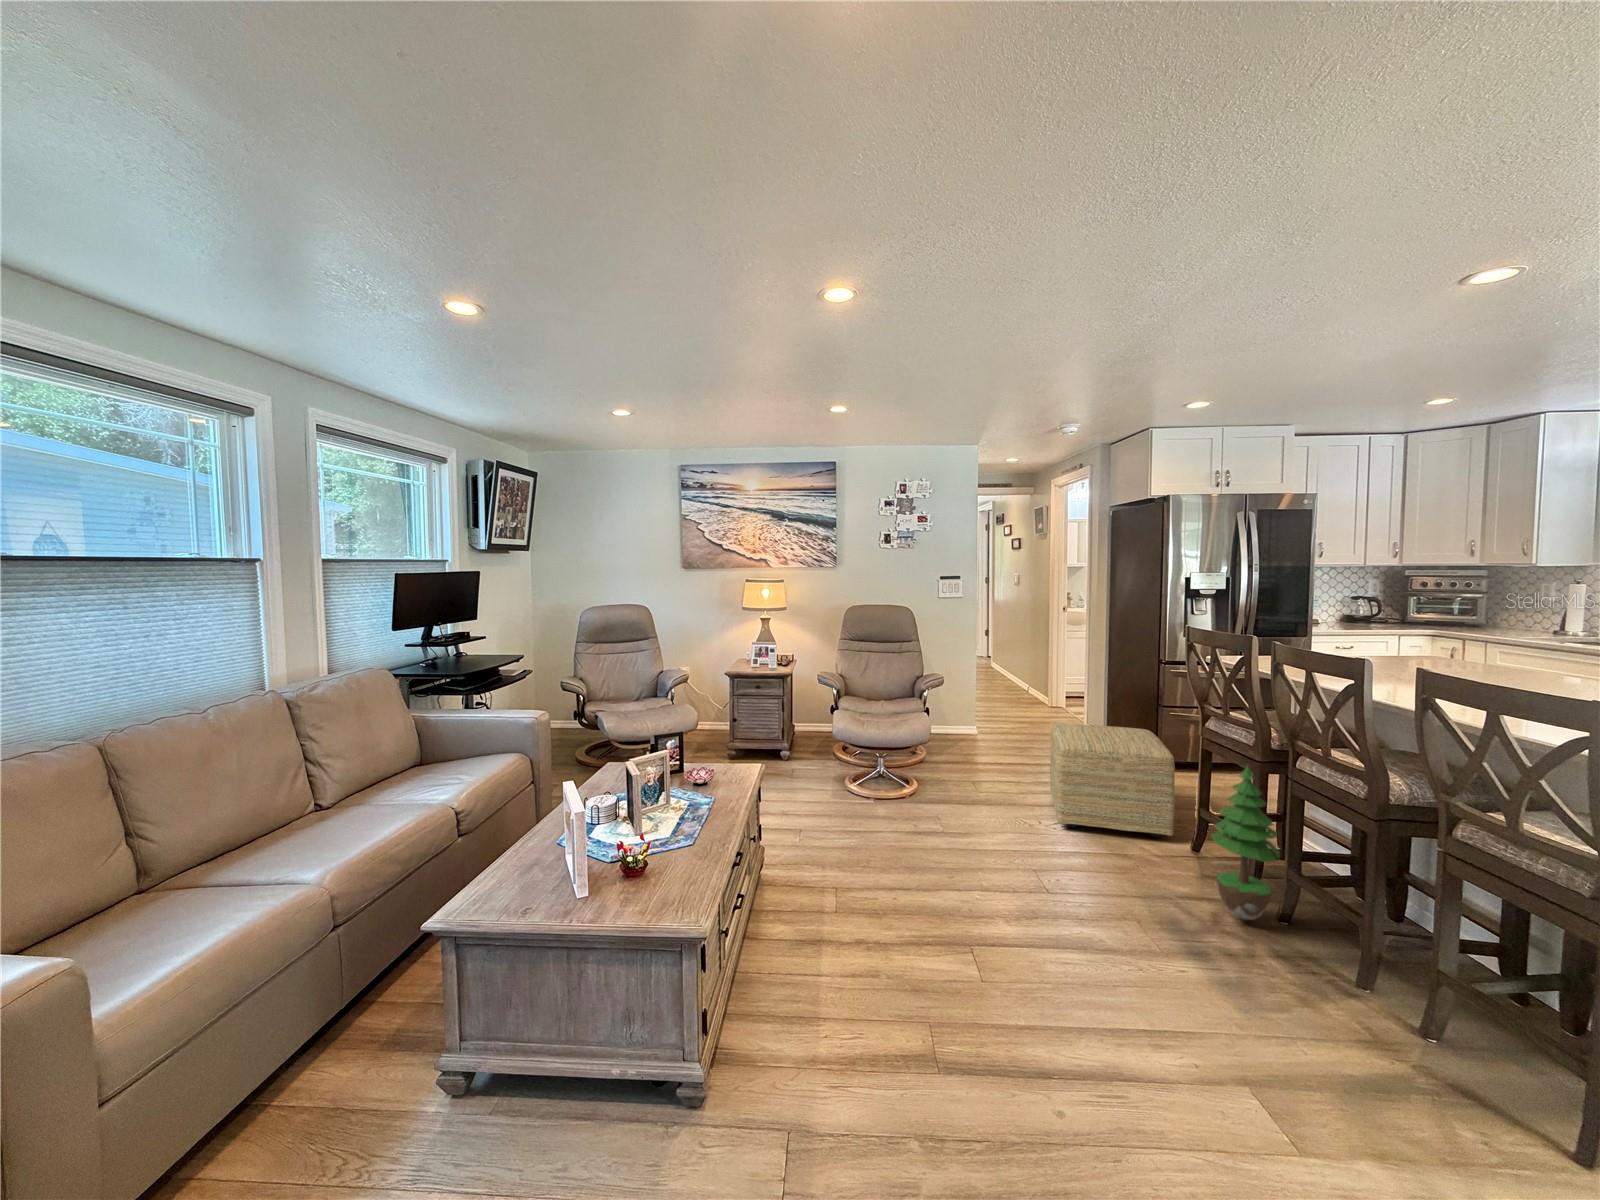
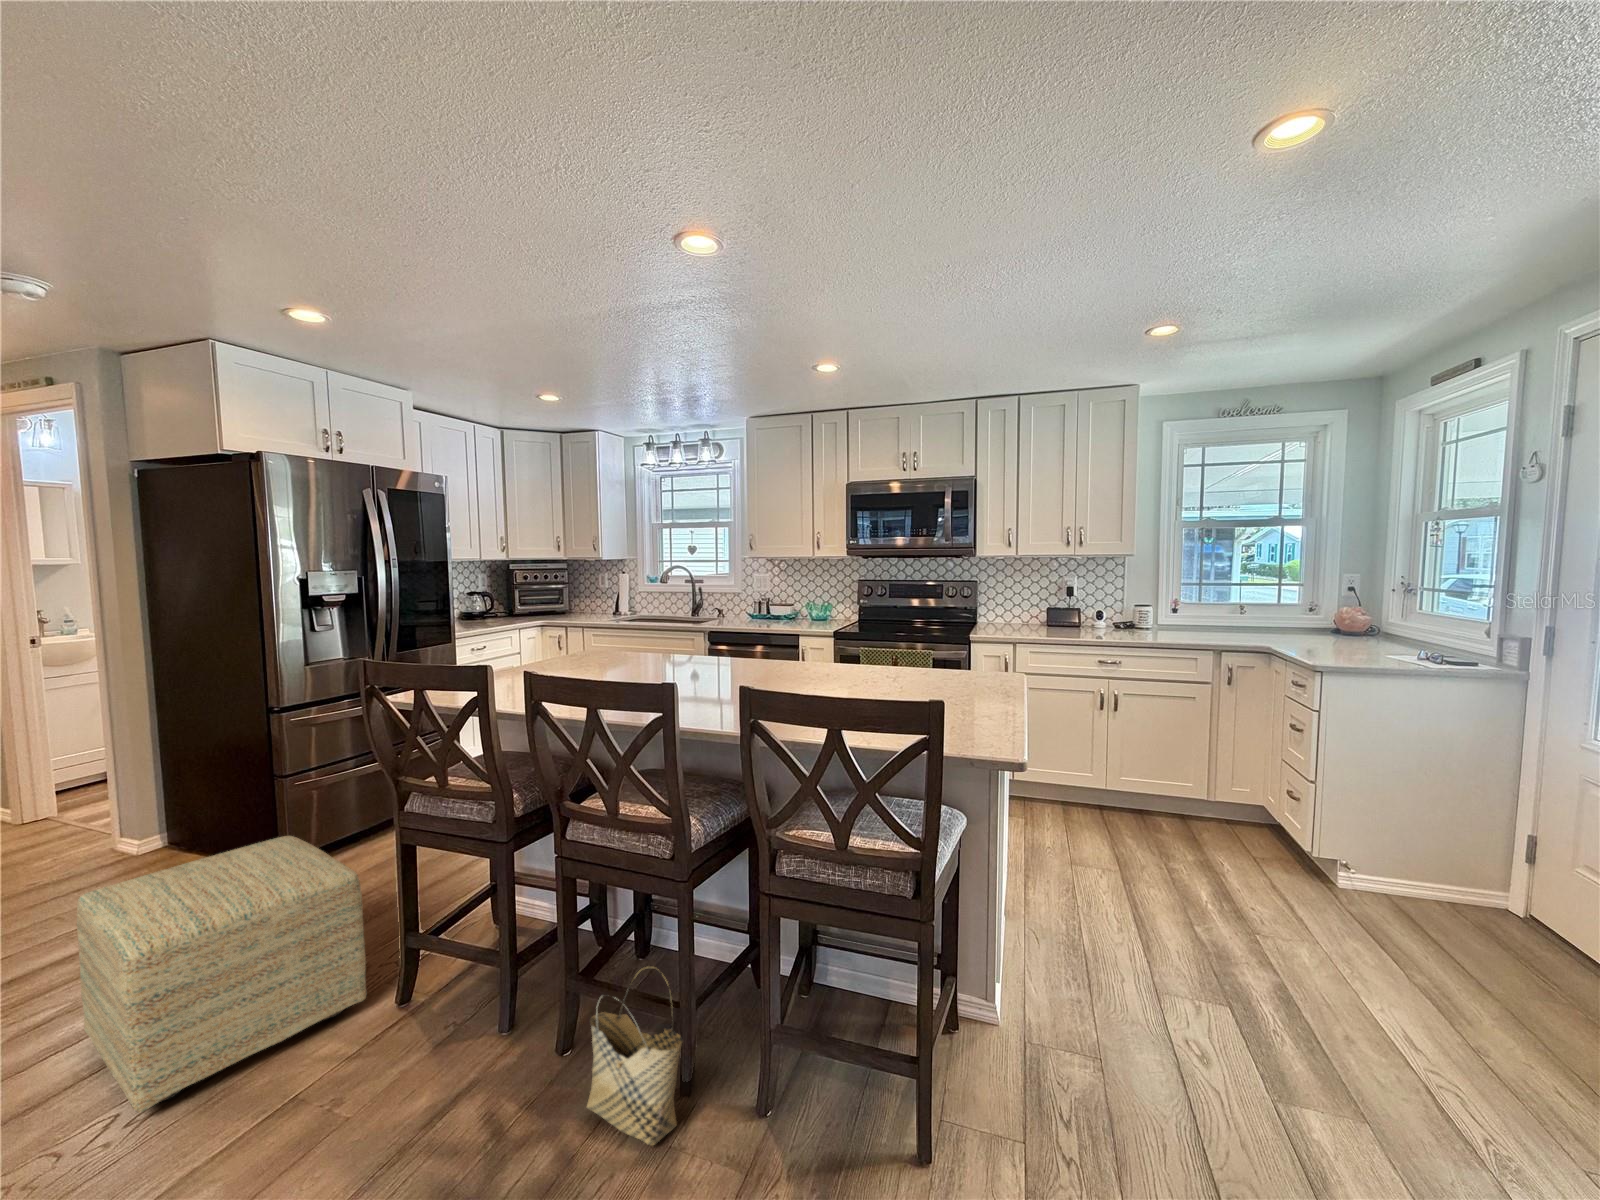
potted tree: present [1211,765,1280,920] -> none [467,861,559,1092]
woven basket: none [1283,870,1363,1005] -> present [587,966,683,1145]

